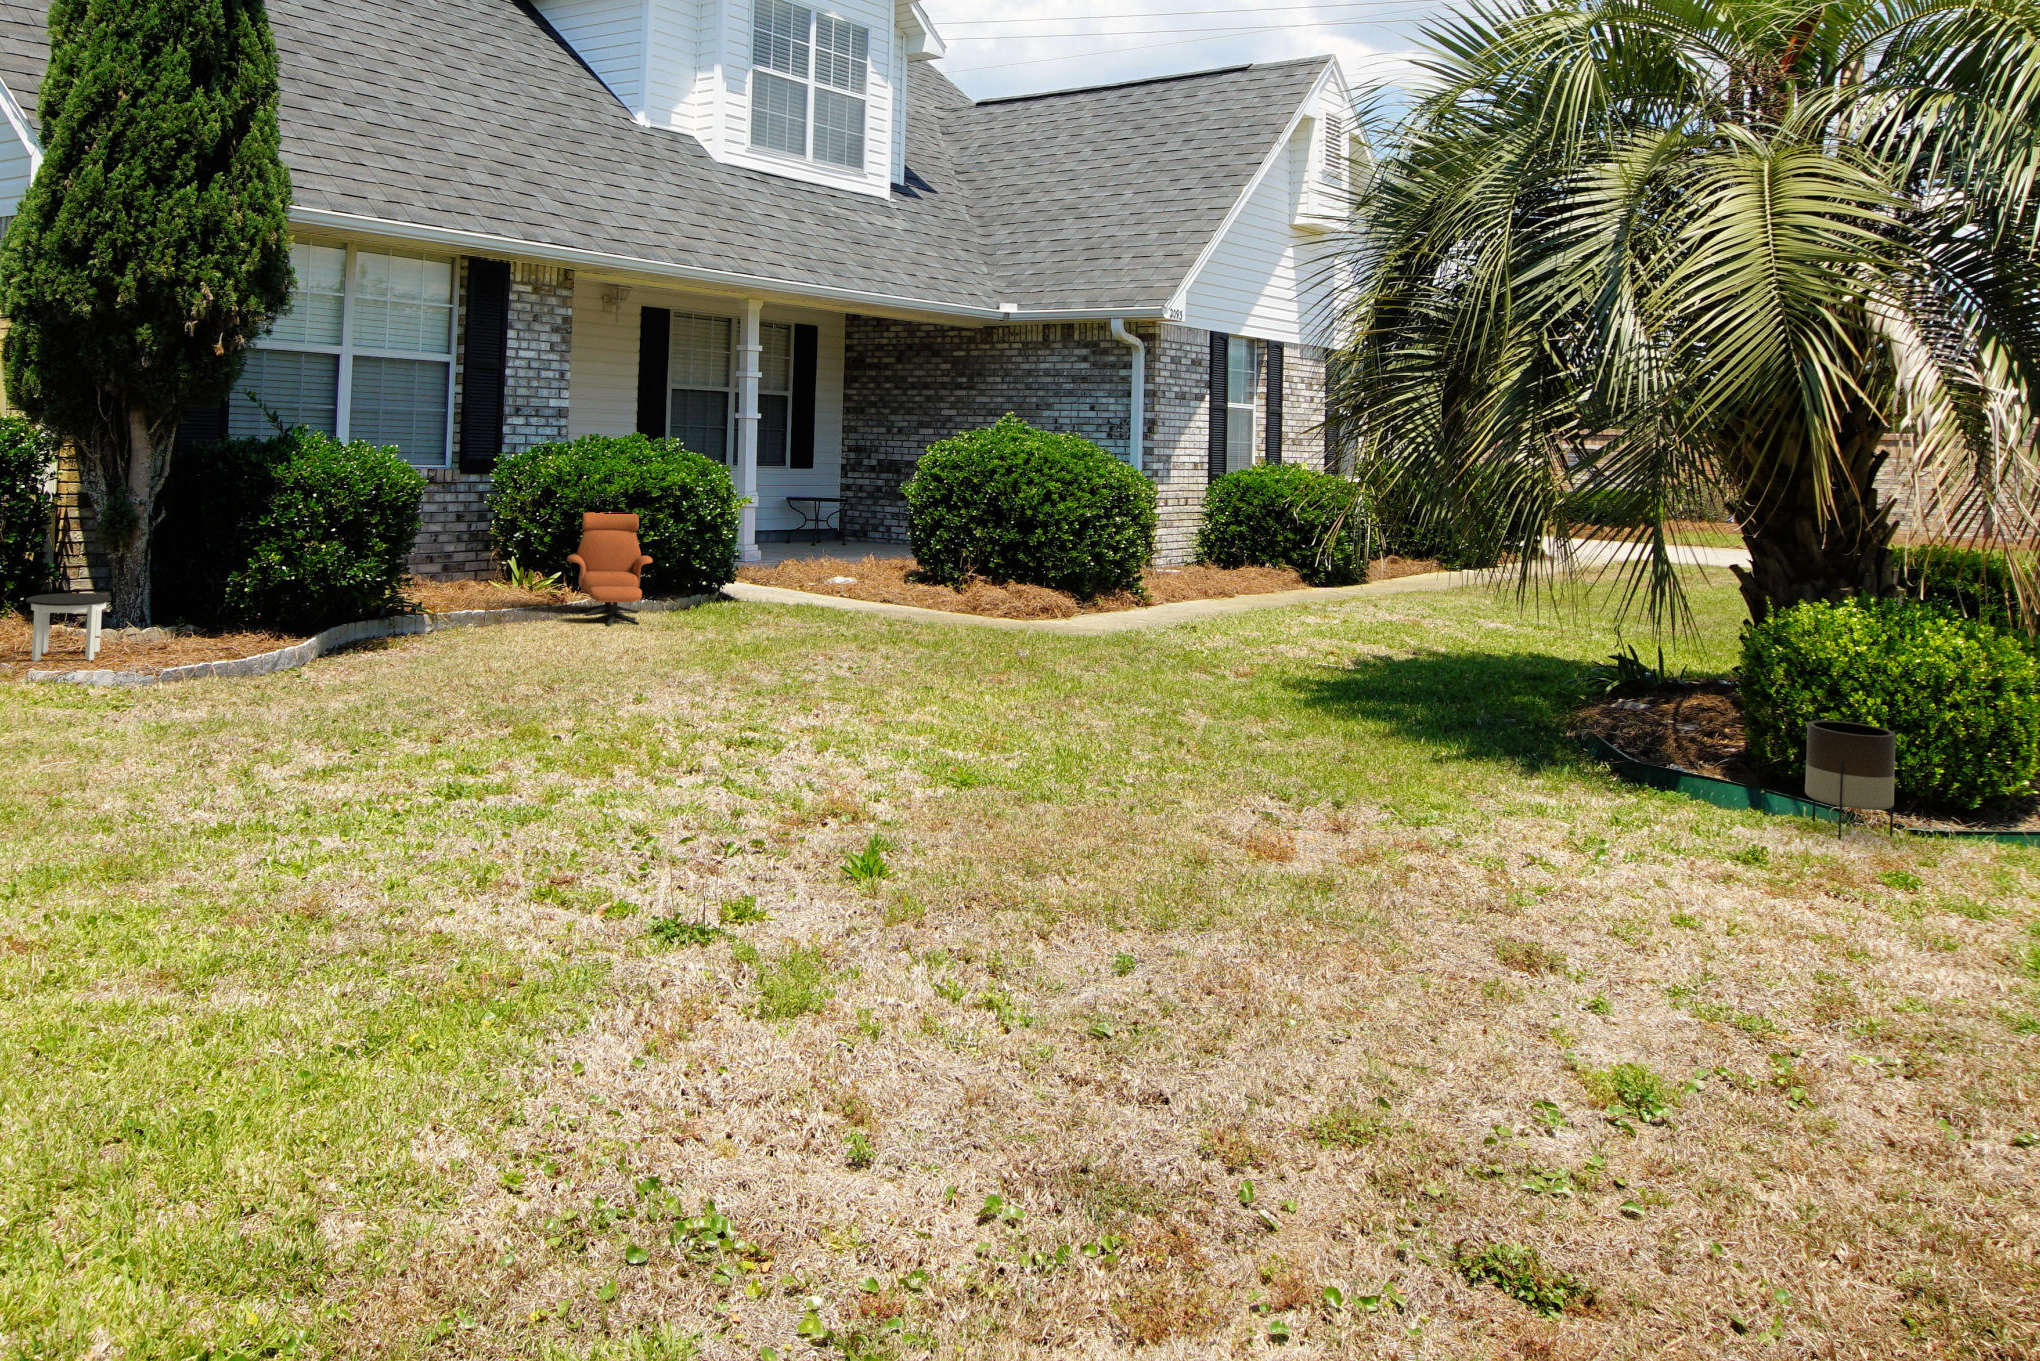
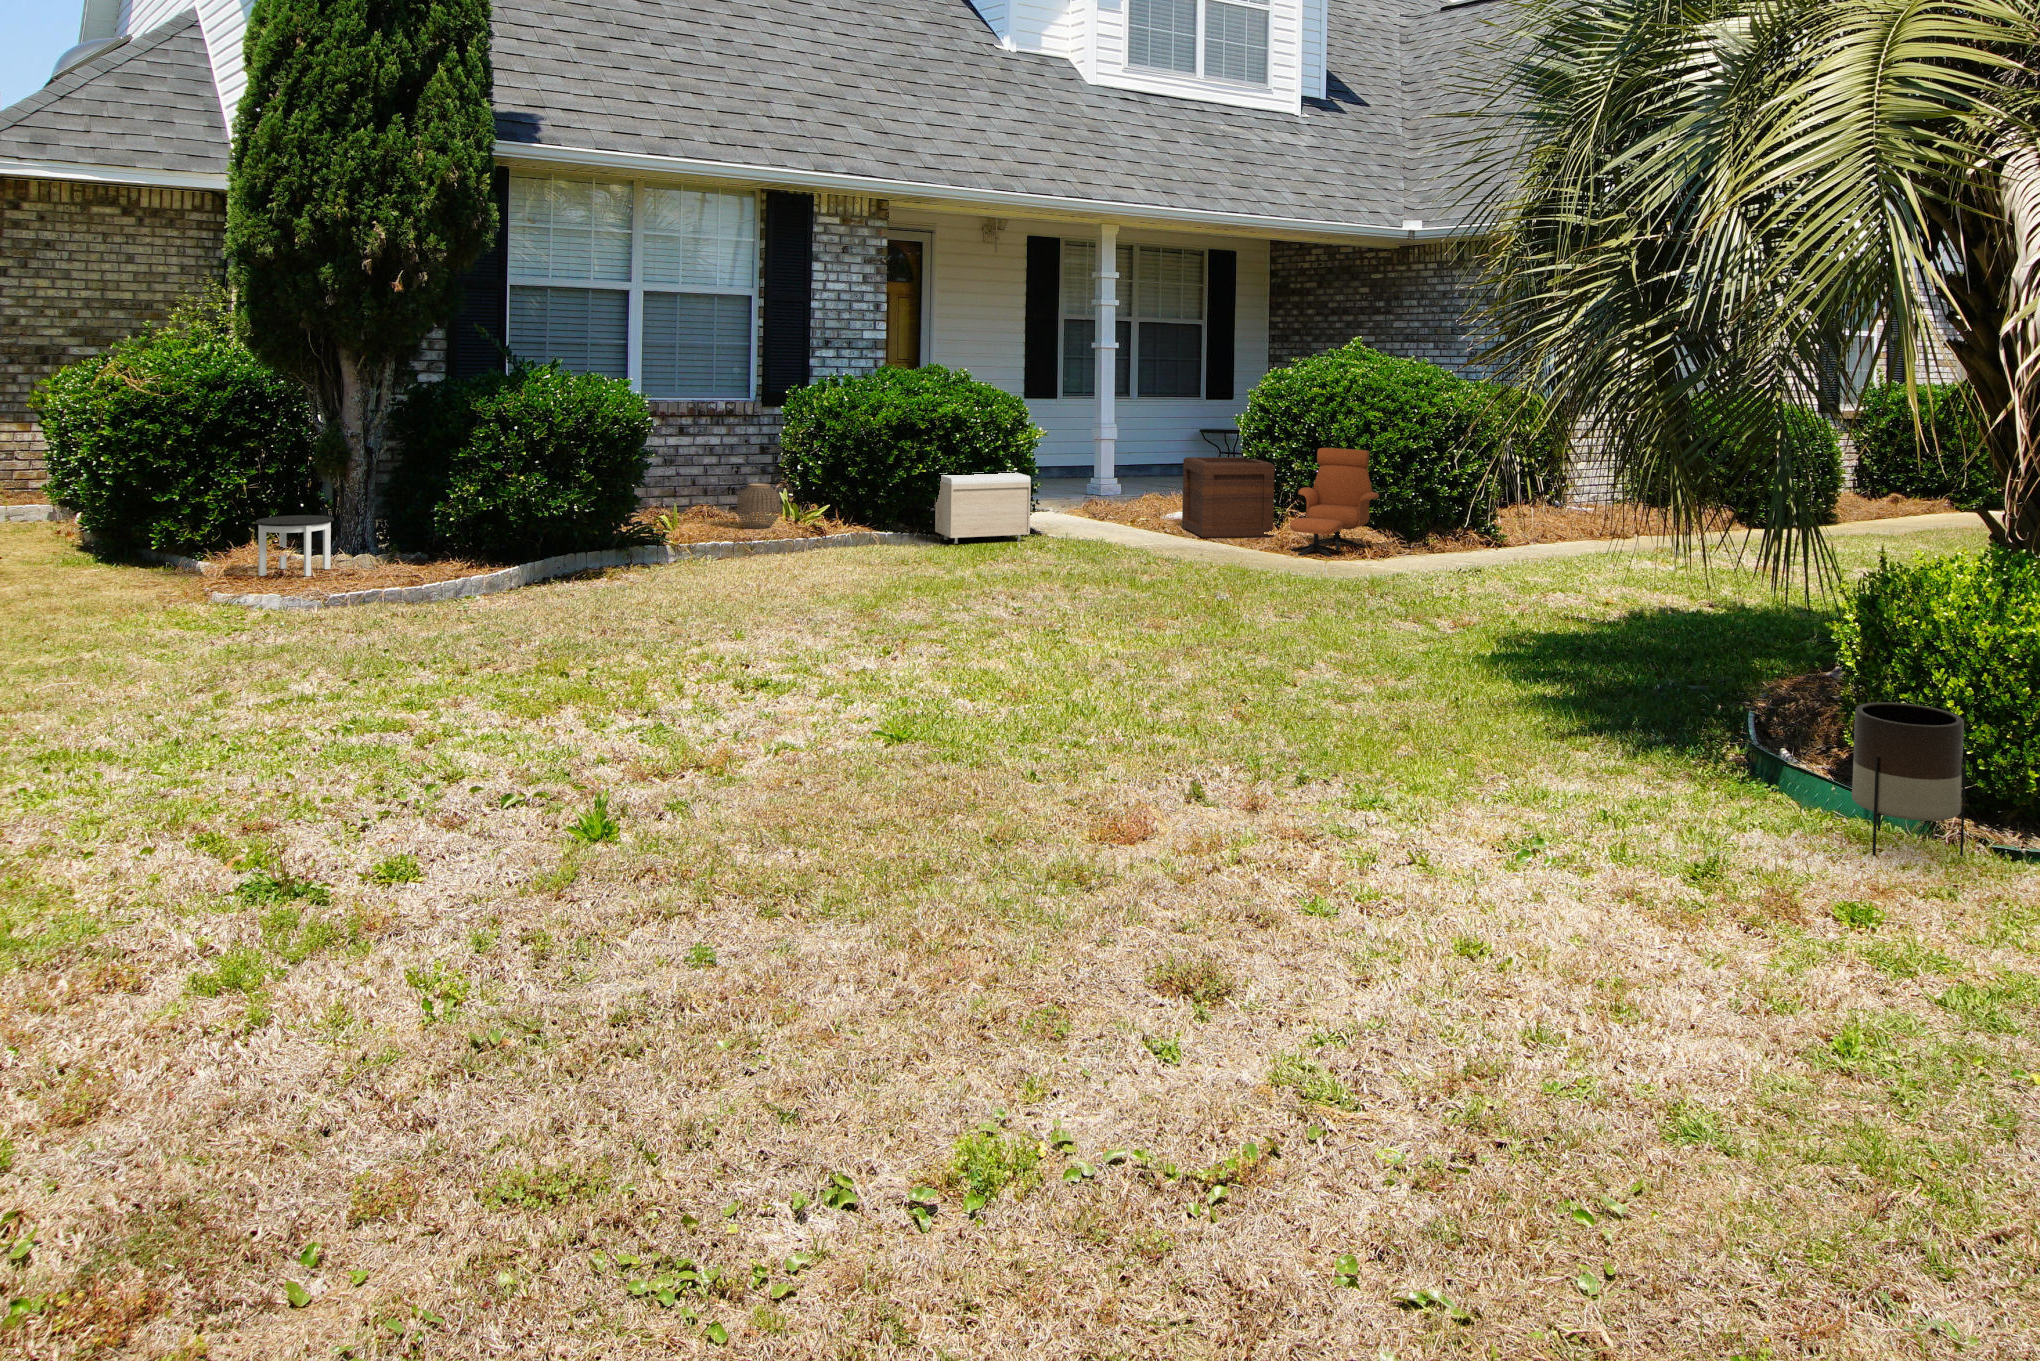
lounge chair: present [567,512,653,626] -> present [1290,448,1379,557]
wooden crate: none [872,526,969,603] -> present [1182,457,1275,538]
storage bench: none [665,541,761,613] -> present [935,472,1031,544]
woven basket: none [448,554,492,601] -> present [737,483,780,529]

